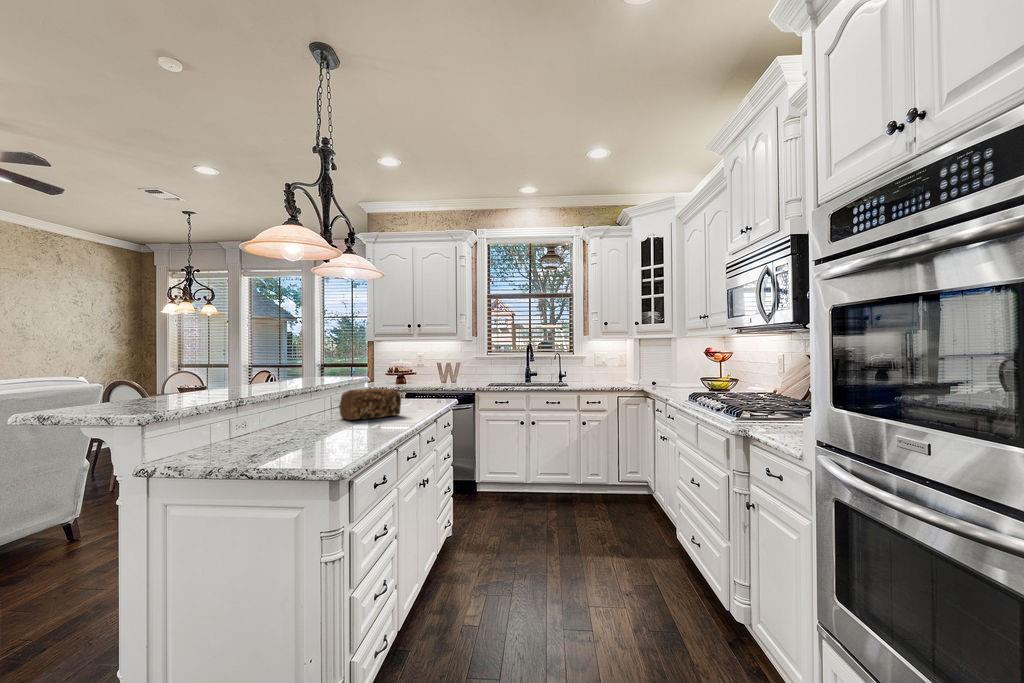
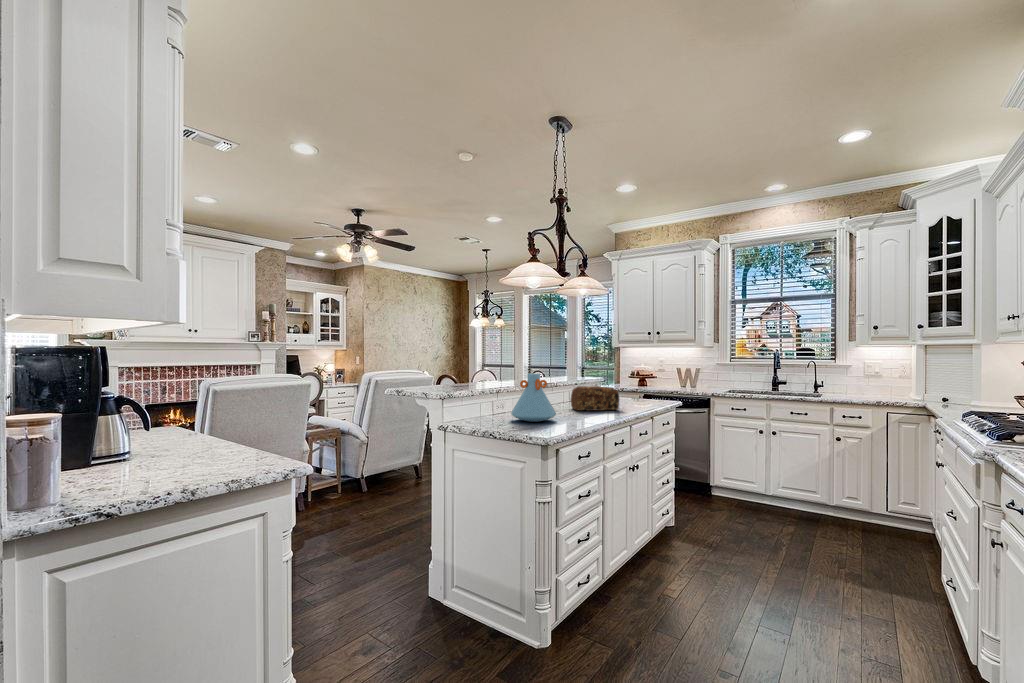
vase: none [265,377,334,444] -> present [511,373,556,422]

